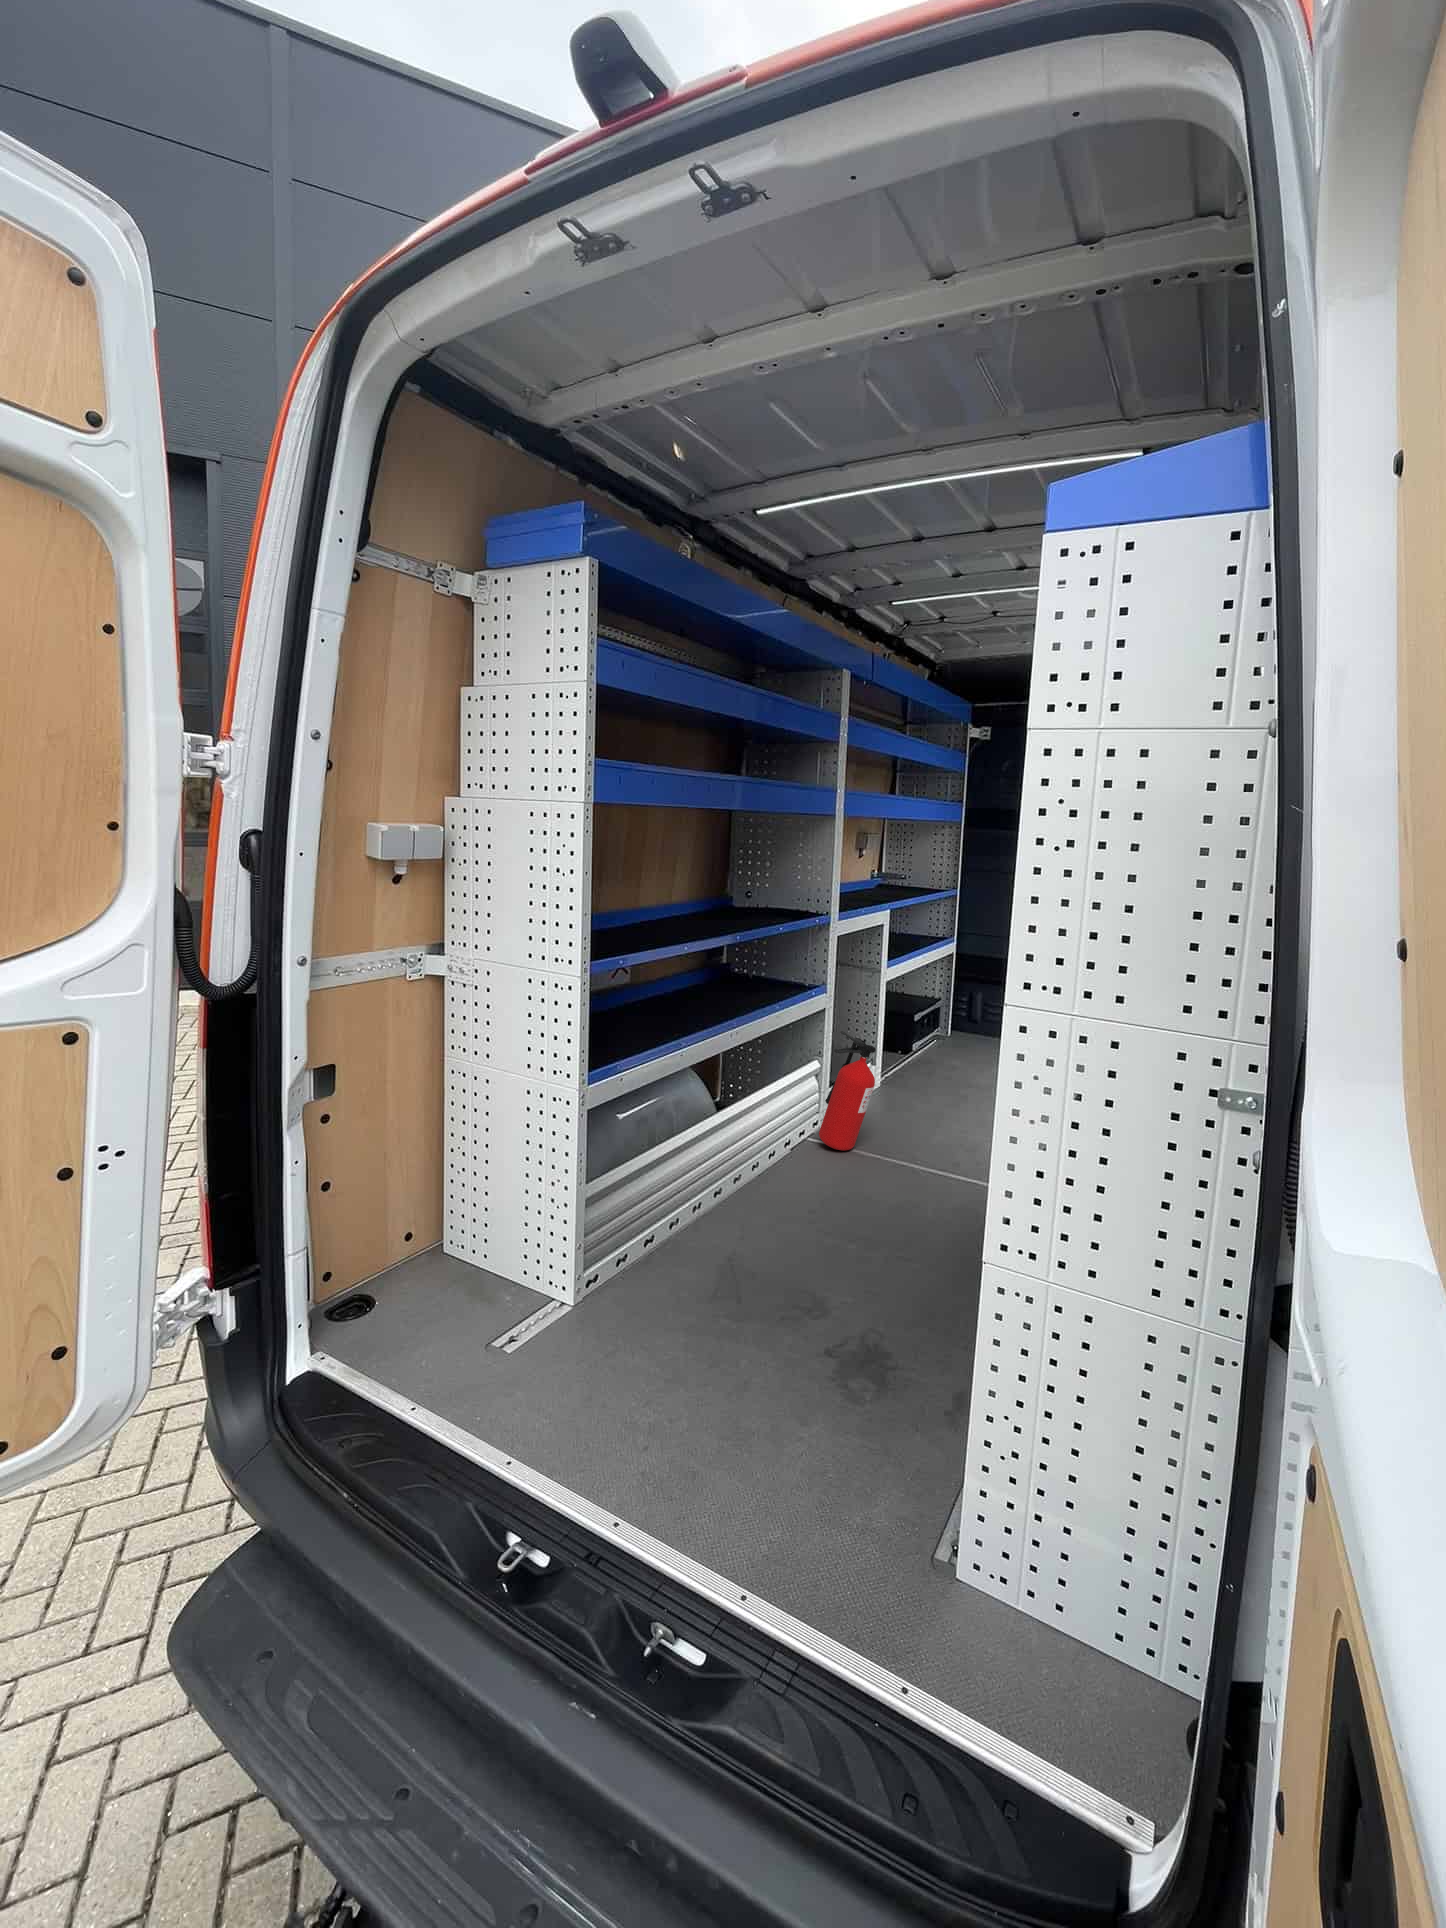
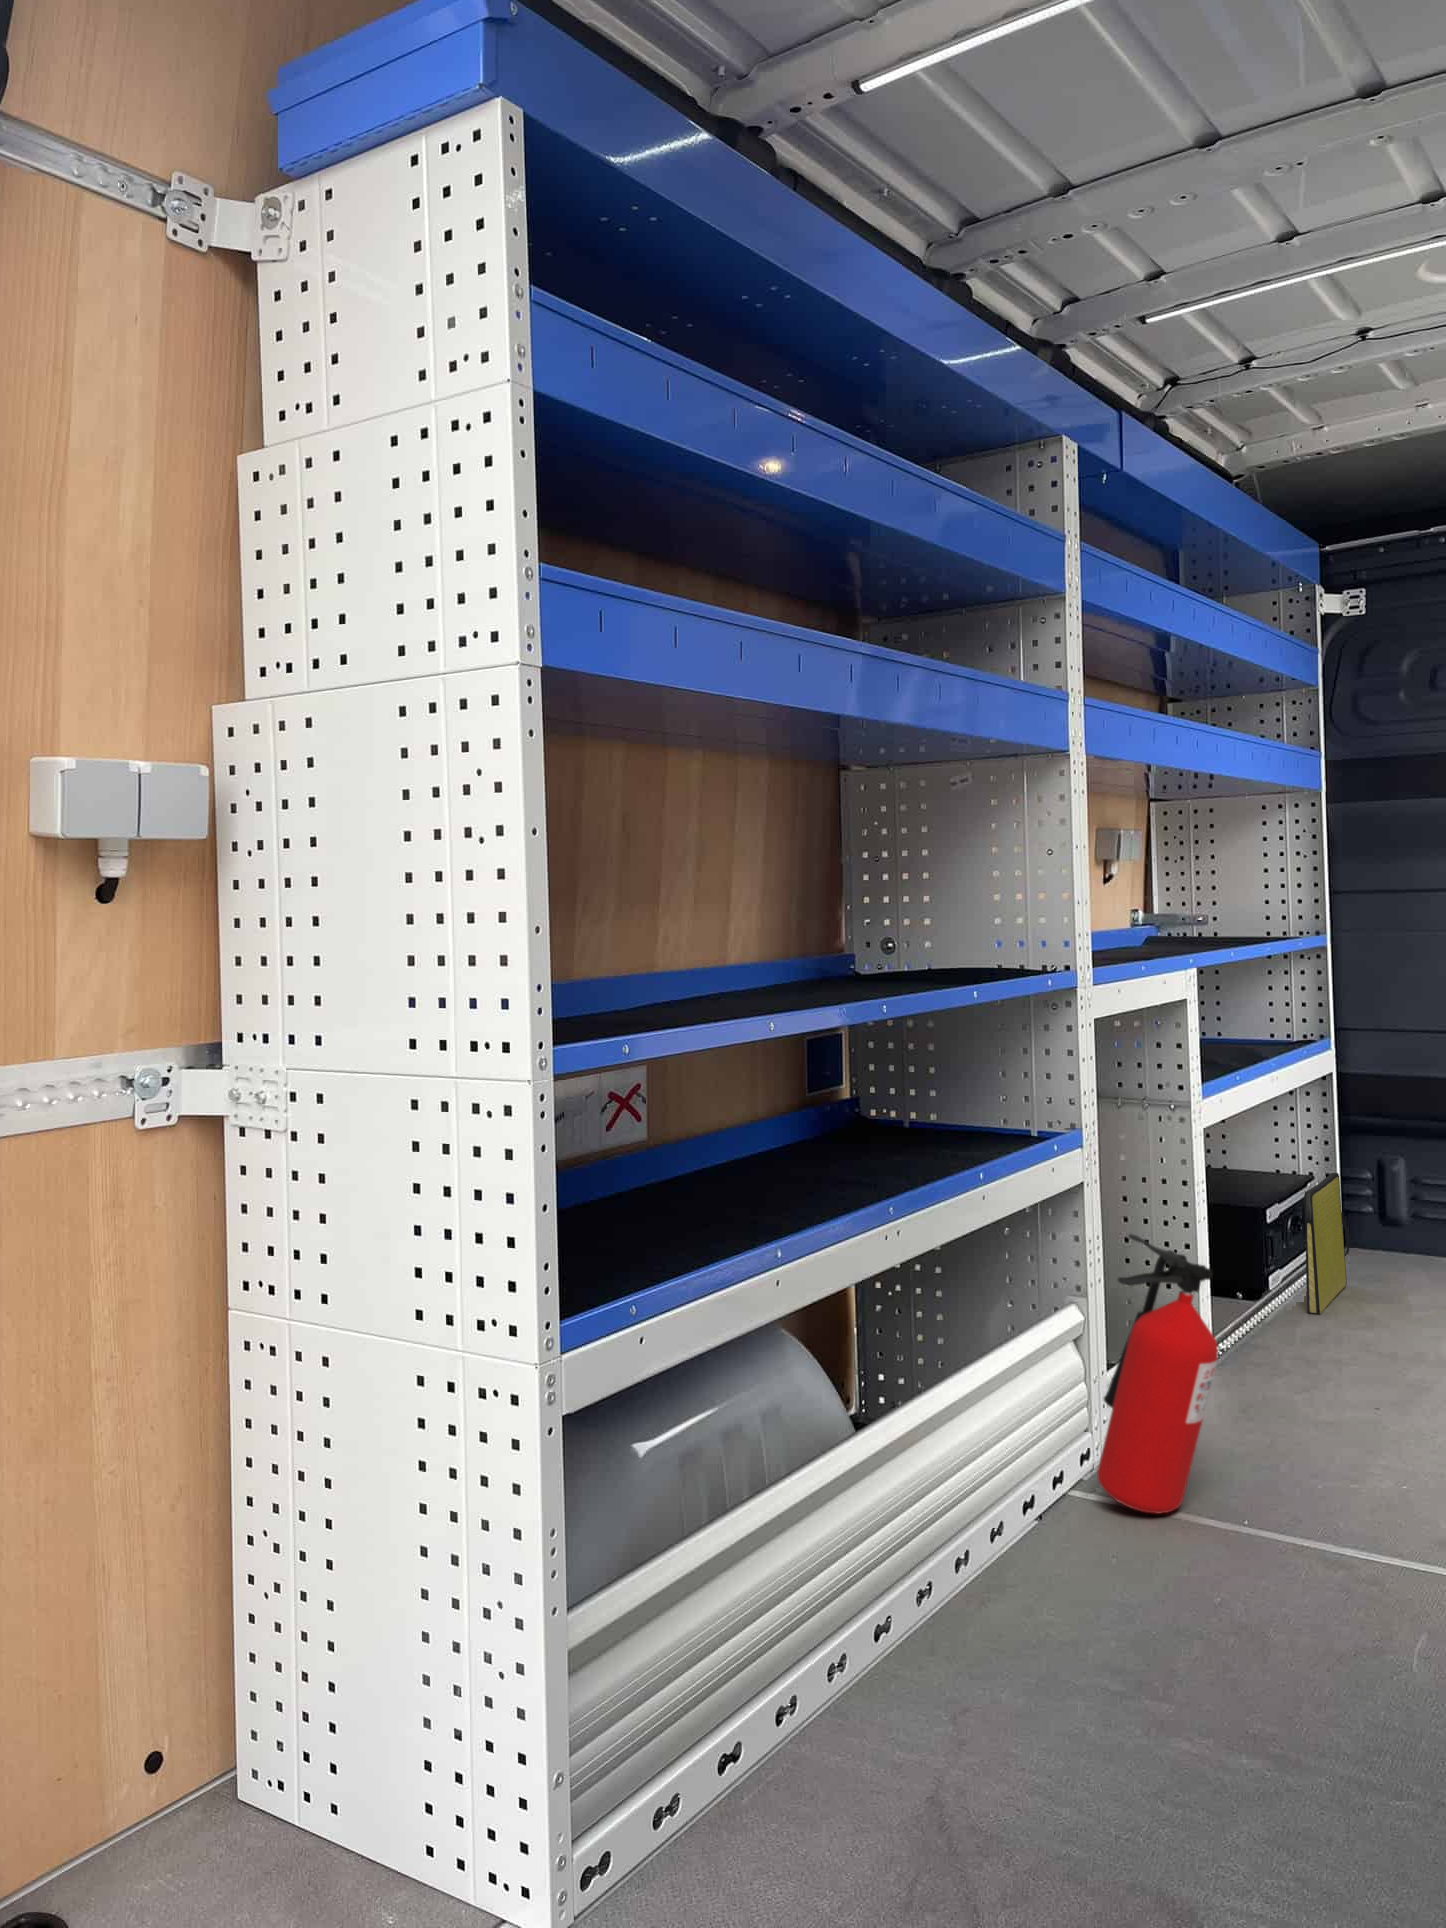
bag: none [932,997,956,1063] -> present [1304,1173,1350,1315]

